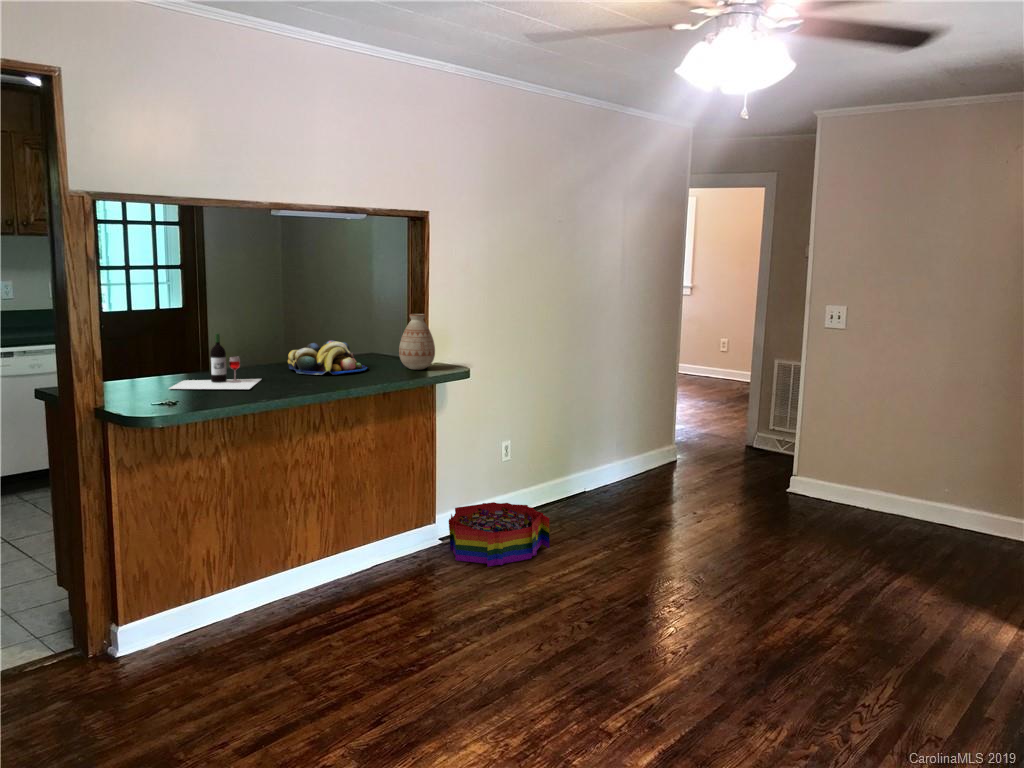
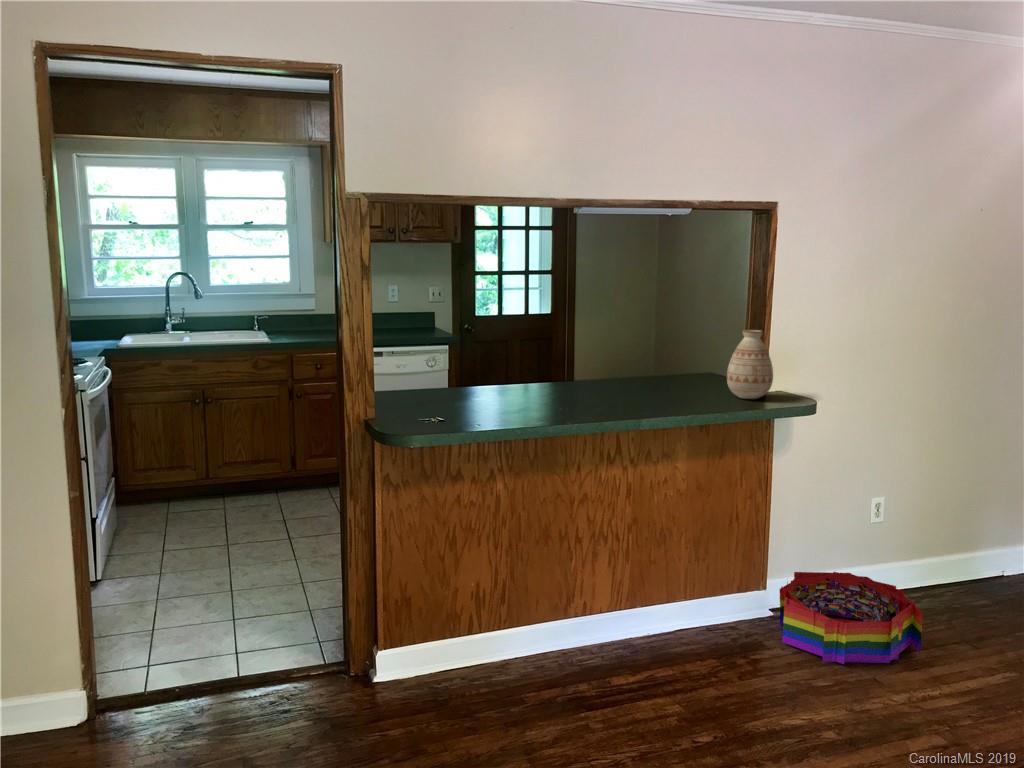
wine bottle: present [169,333,261,389] -> none [452,346,560,411]
fruit bowl: present [288,340,368,375] -> none [596,357,687,399]

